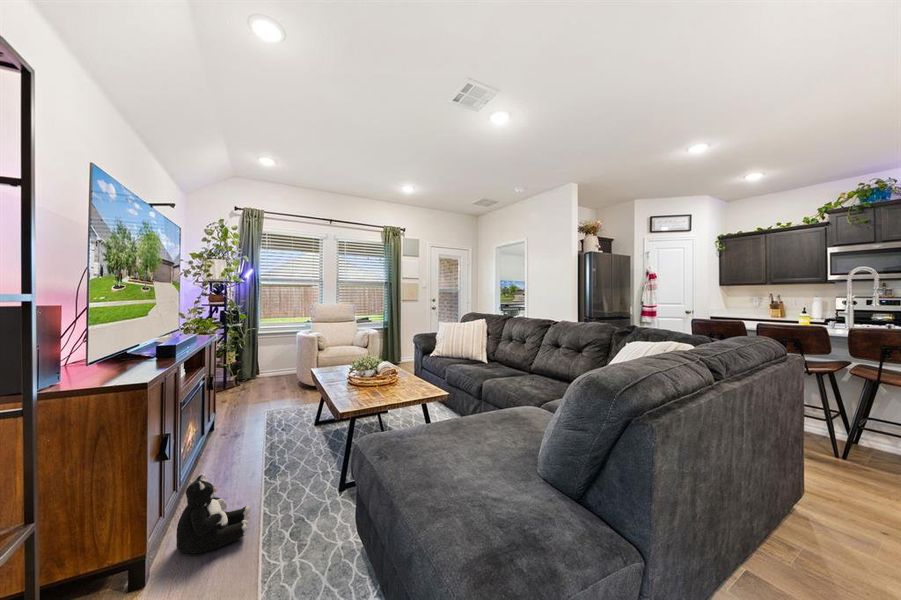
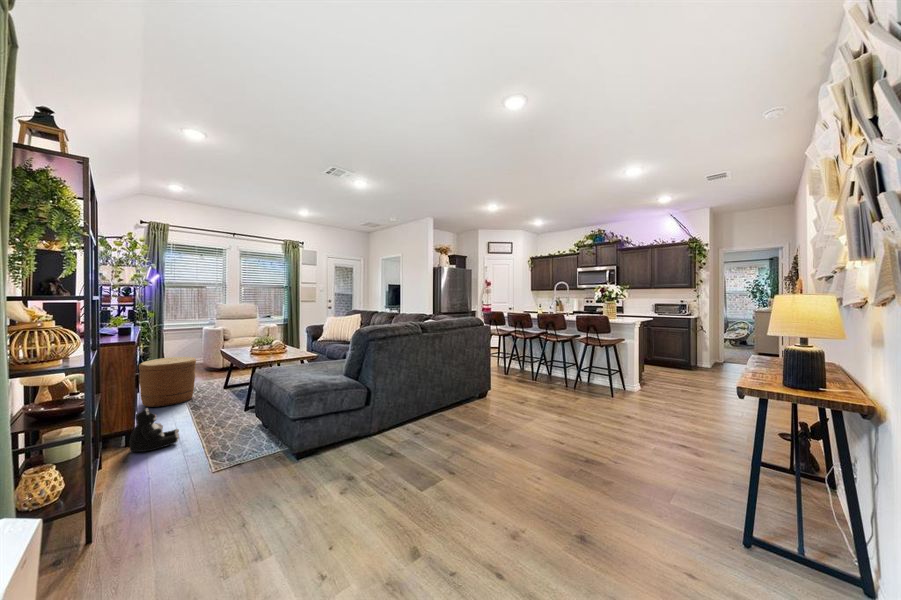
woven basket: none [217,375,284,445] -> present [139,357,196,407]

